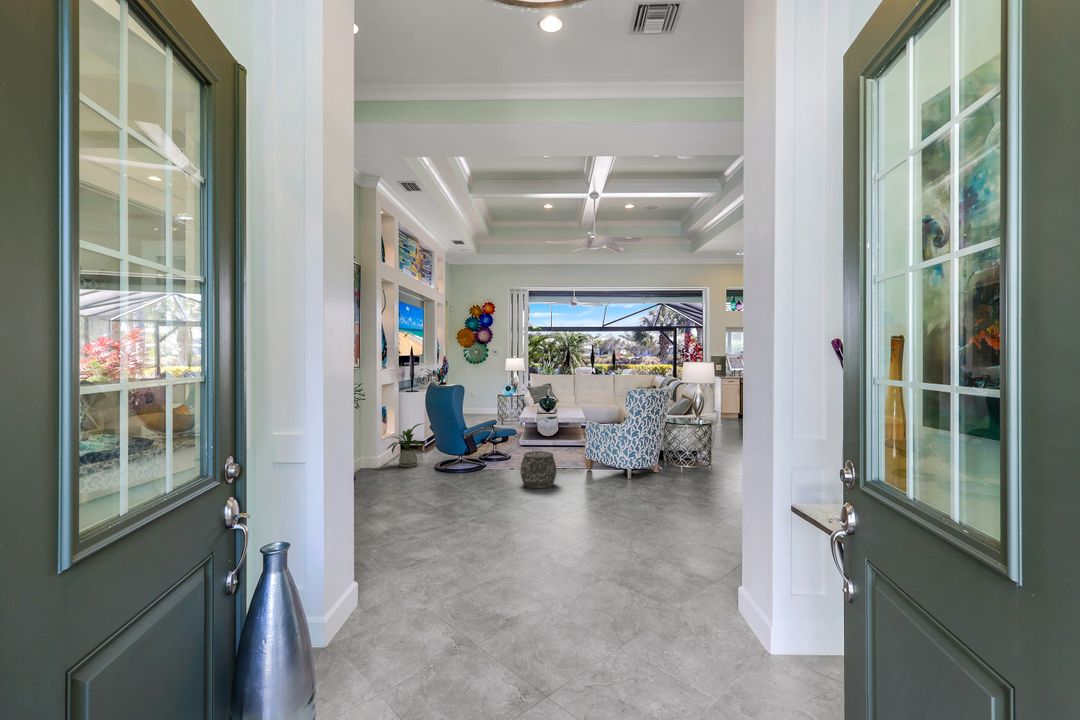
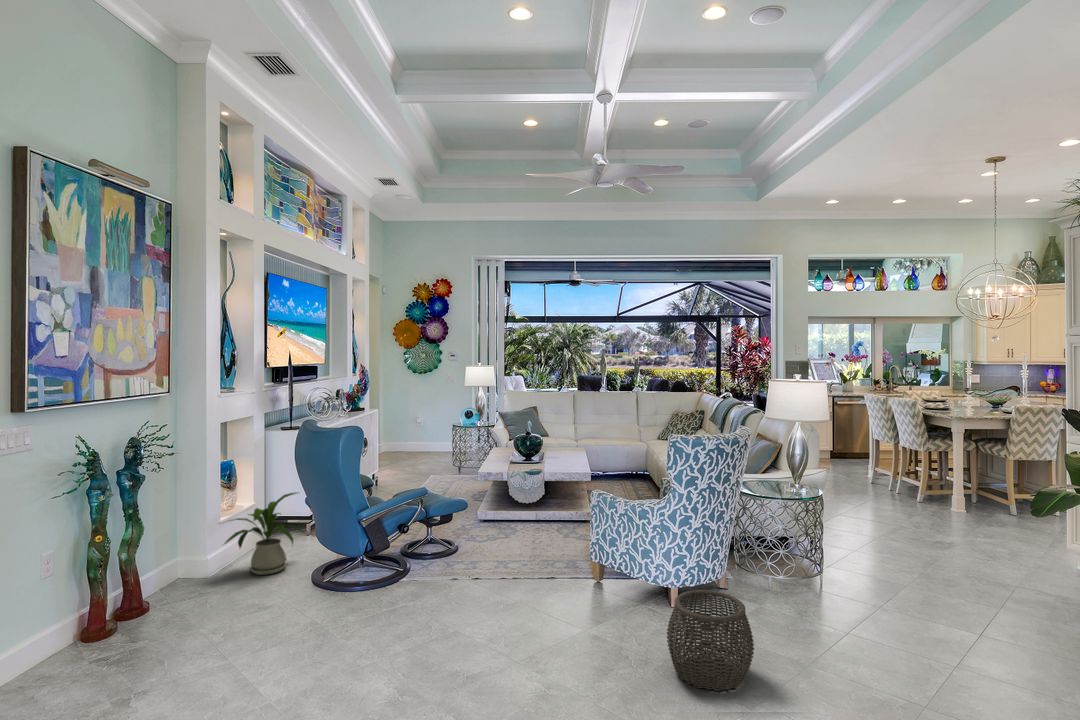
woven basket: present [521,451,556,489] -> present [667,590,754,691]

